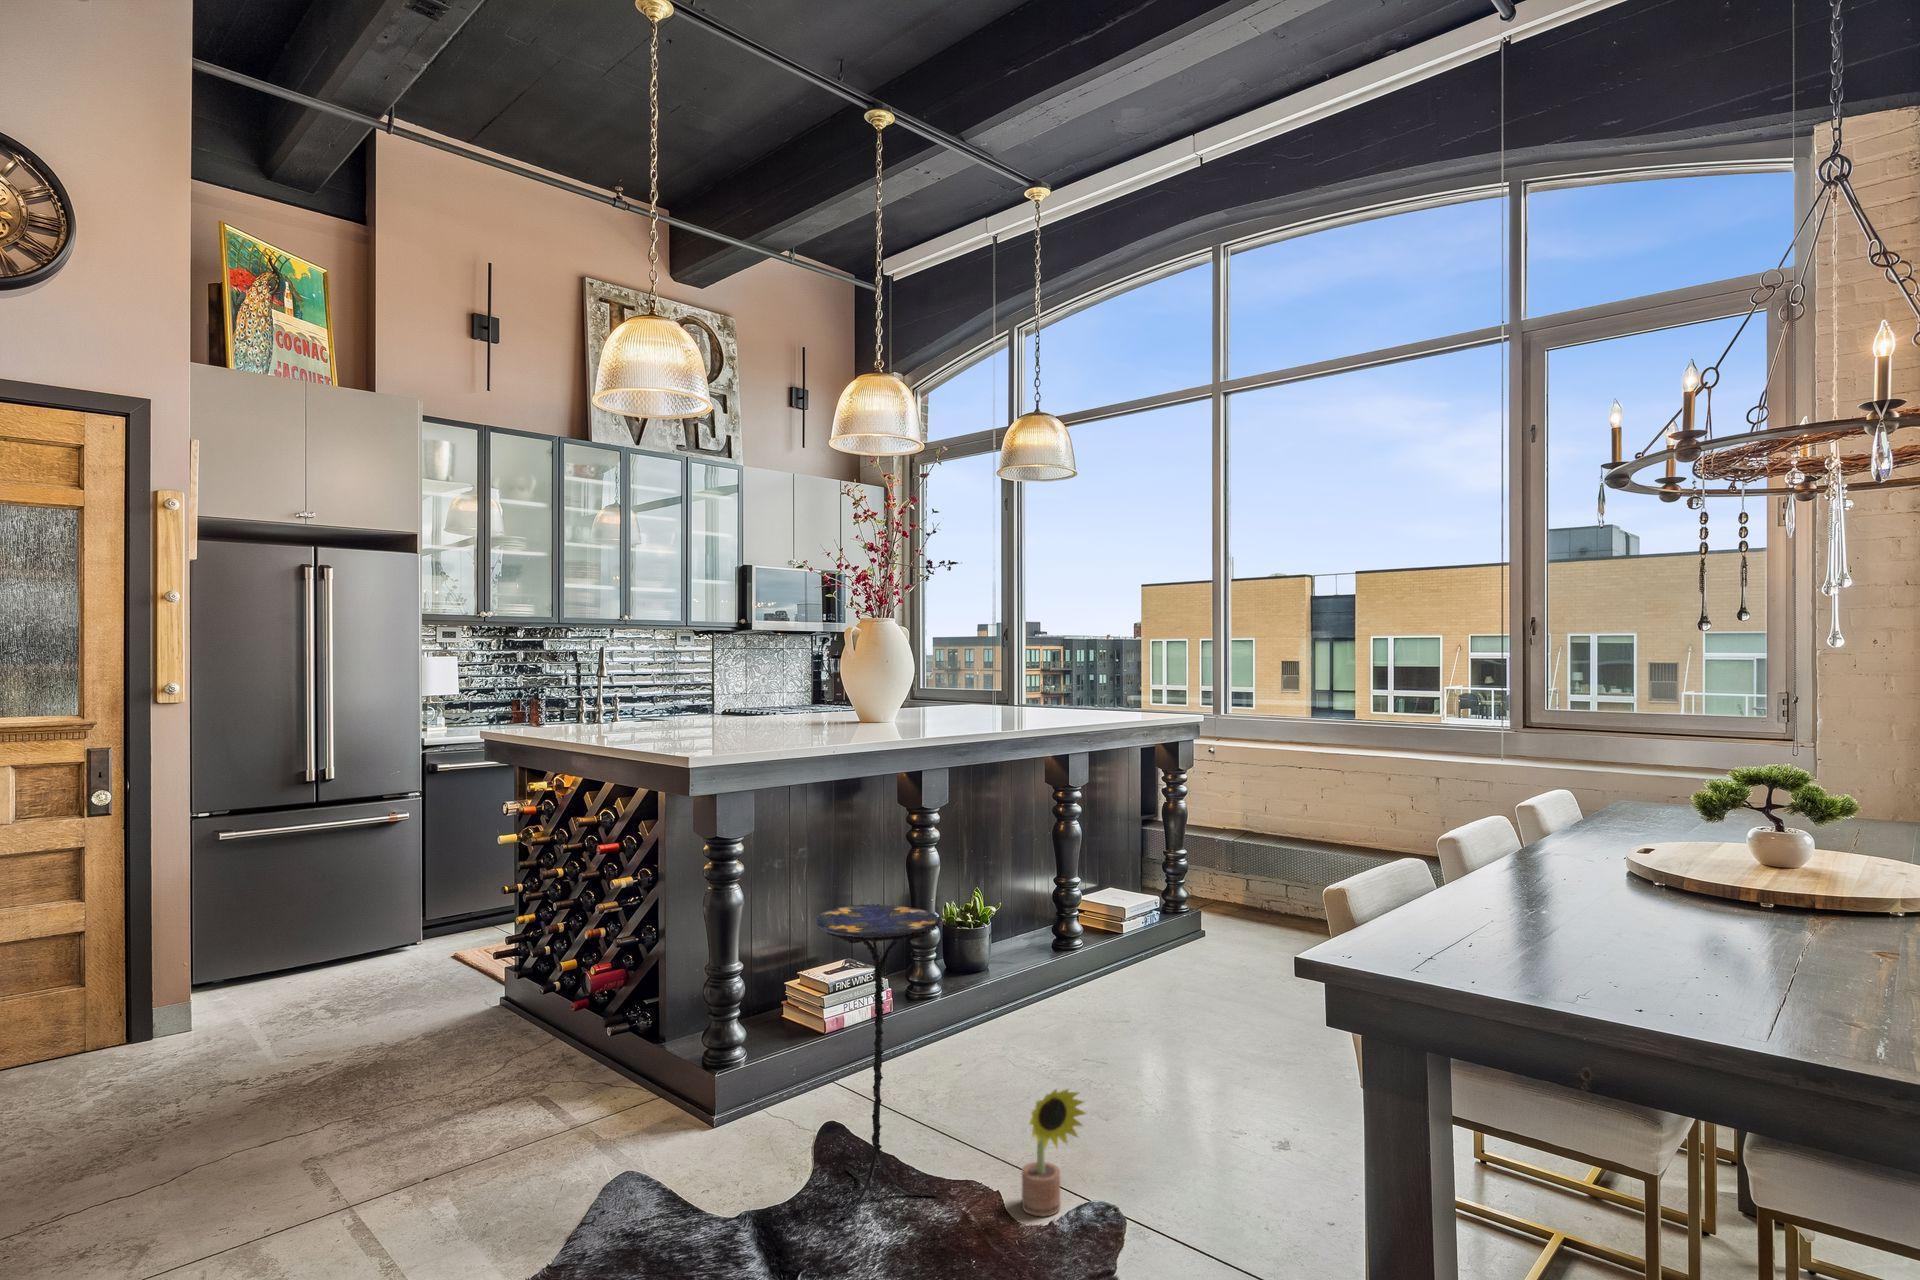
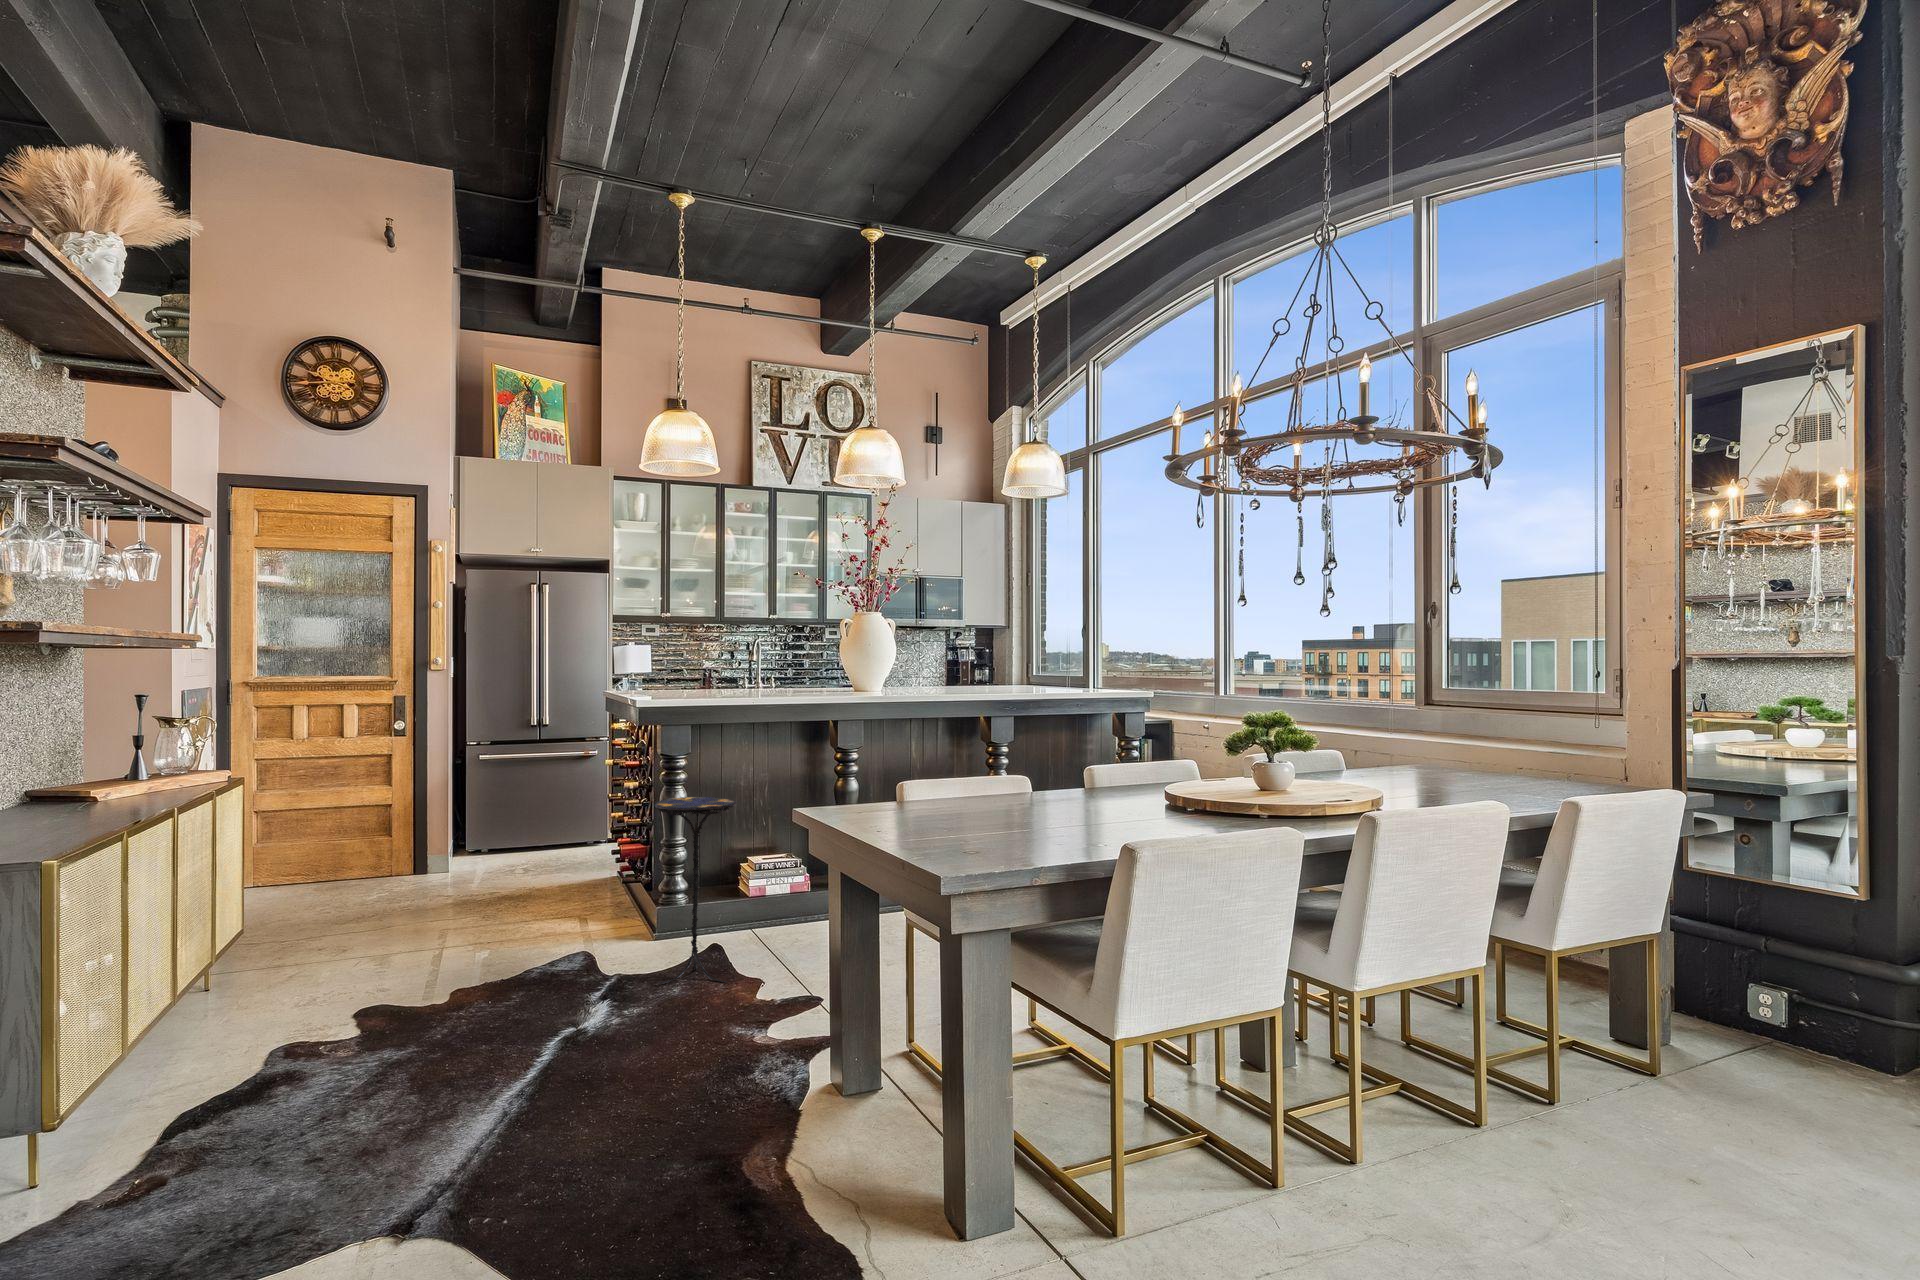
decorative plant: present [1022,1089,1085,1216] -> none [751,914,795,998]

